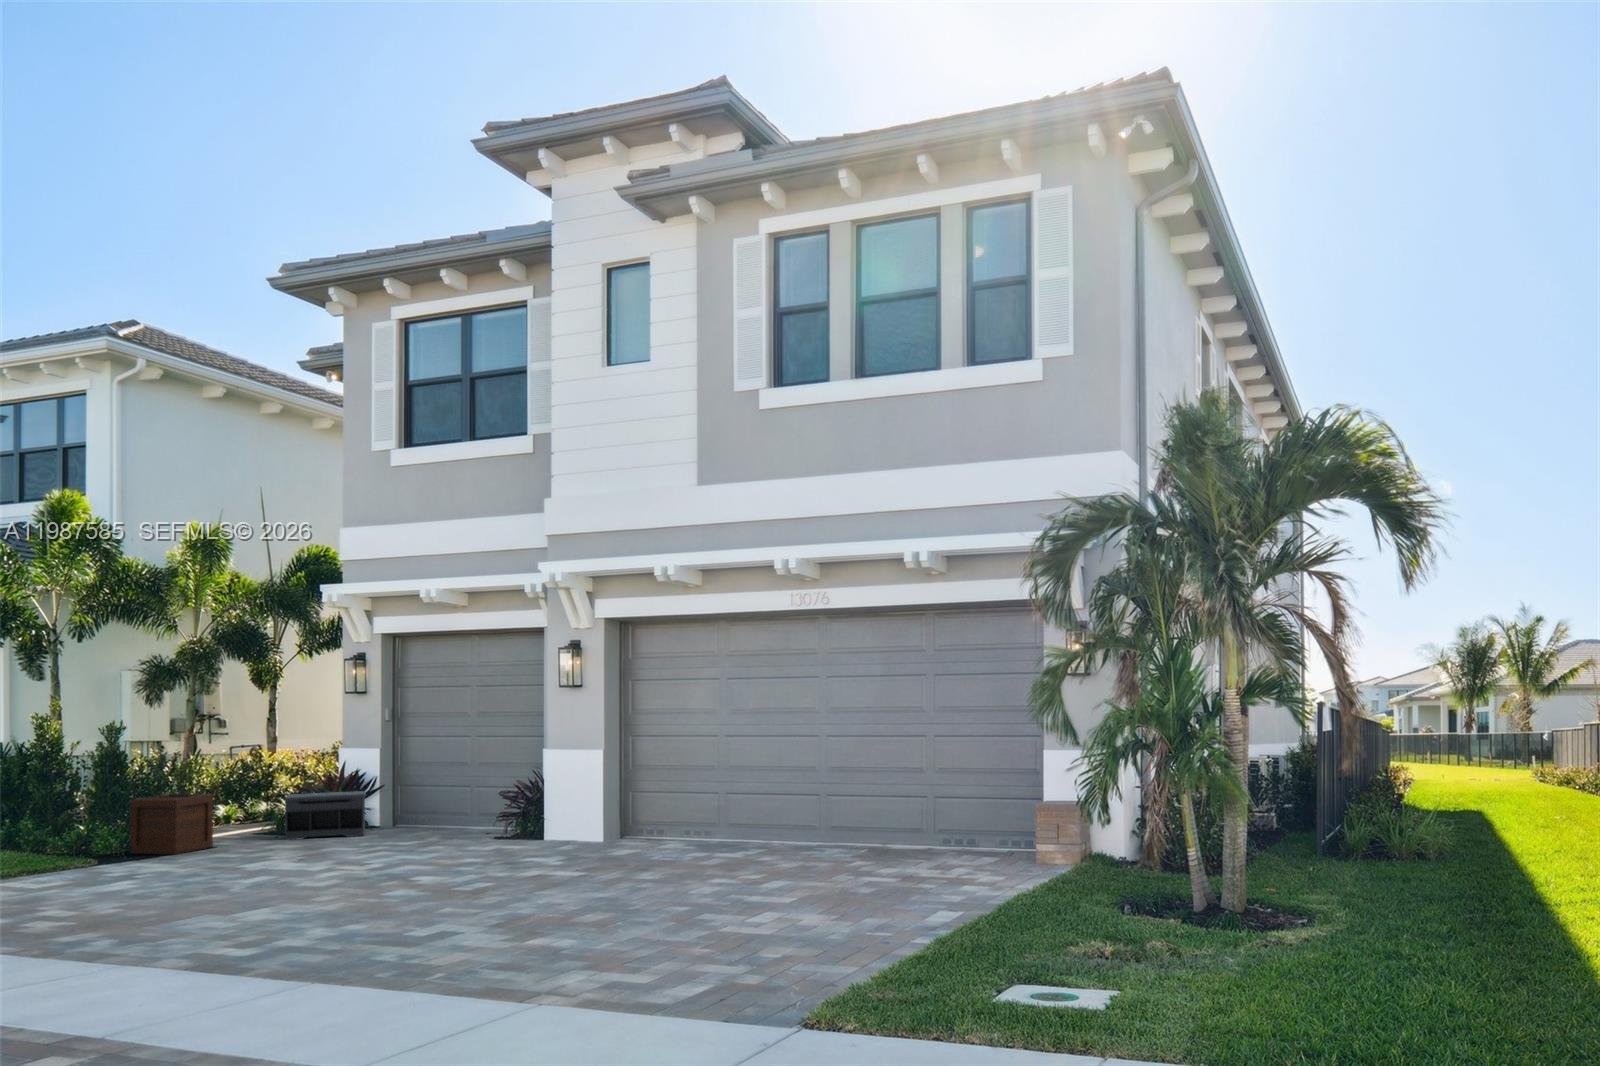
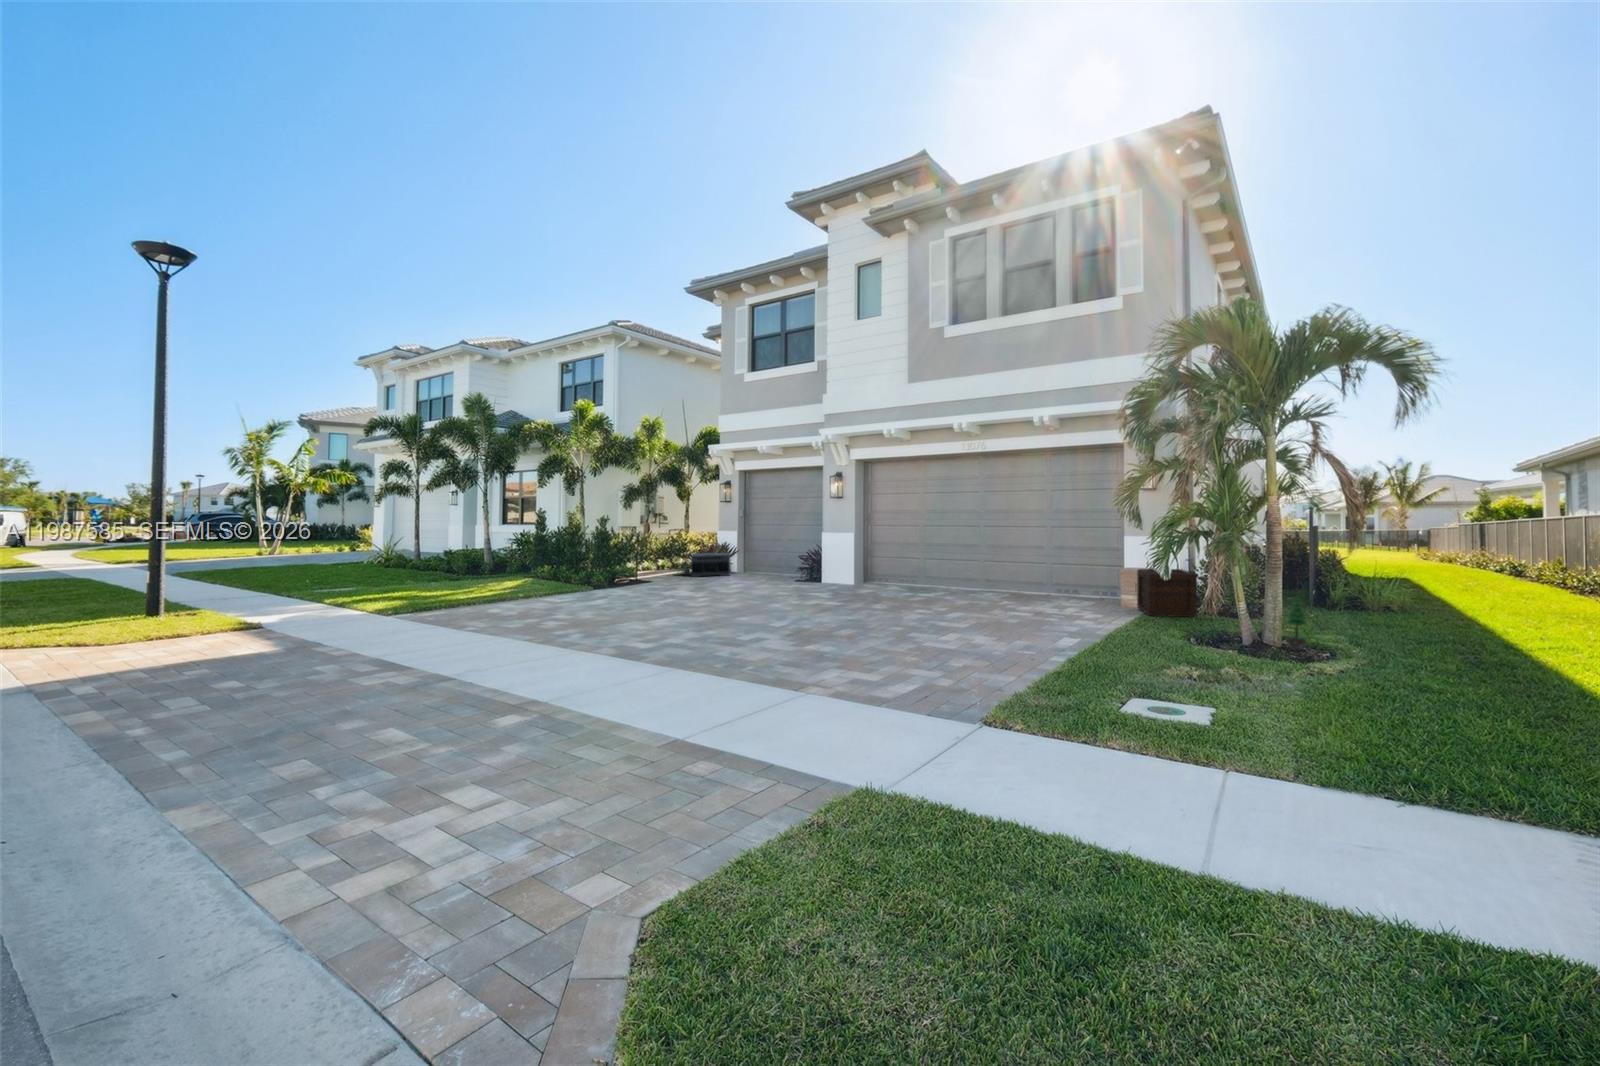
wooden crate: present [130,794,213,855] -> present [1137,569,1197,617]
potted tree: none [1246,831,1276,914] -> present [1286,596,1307,650]

